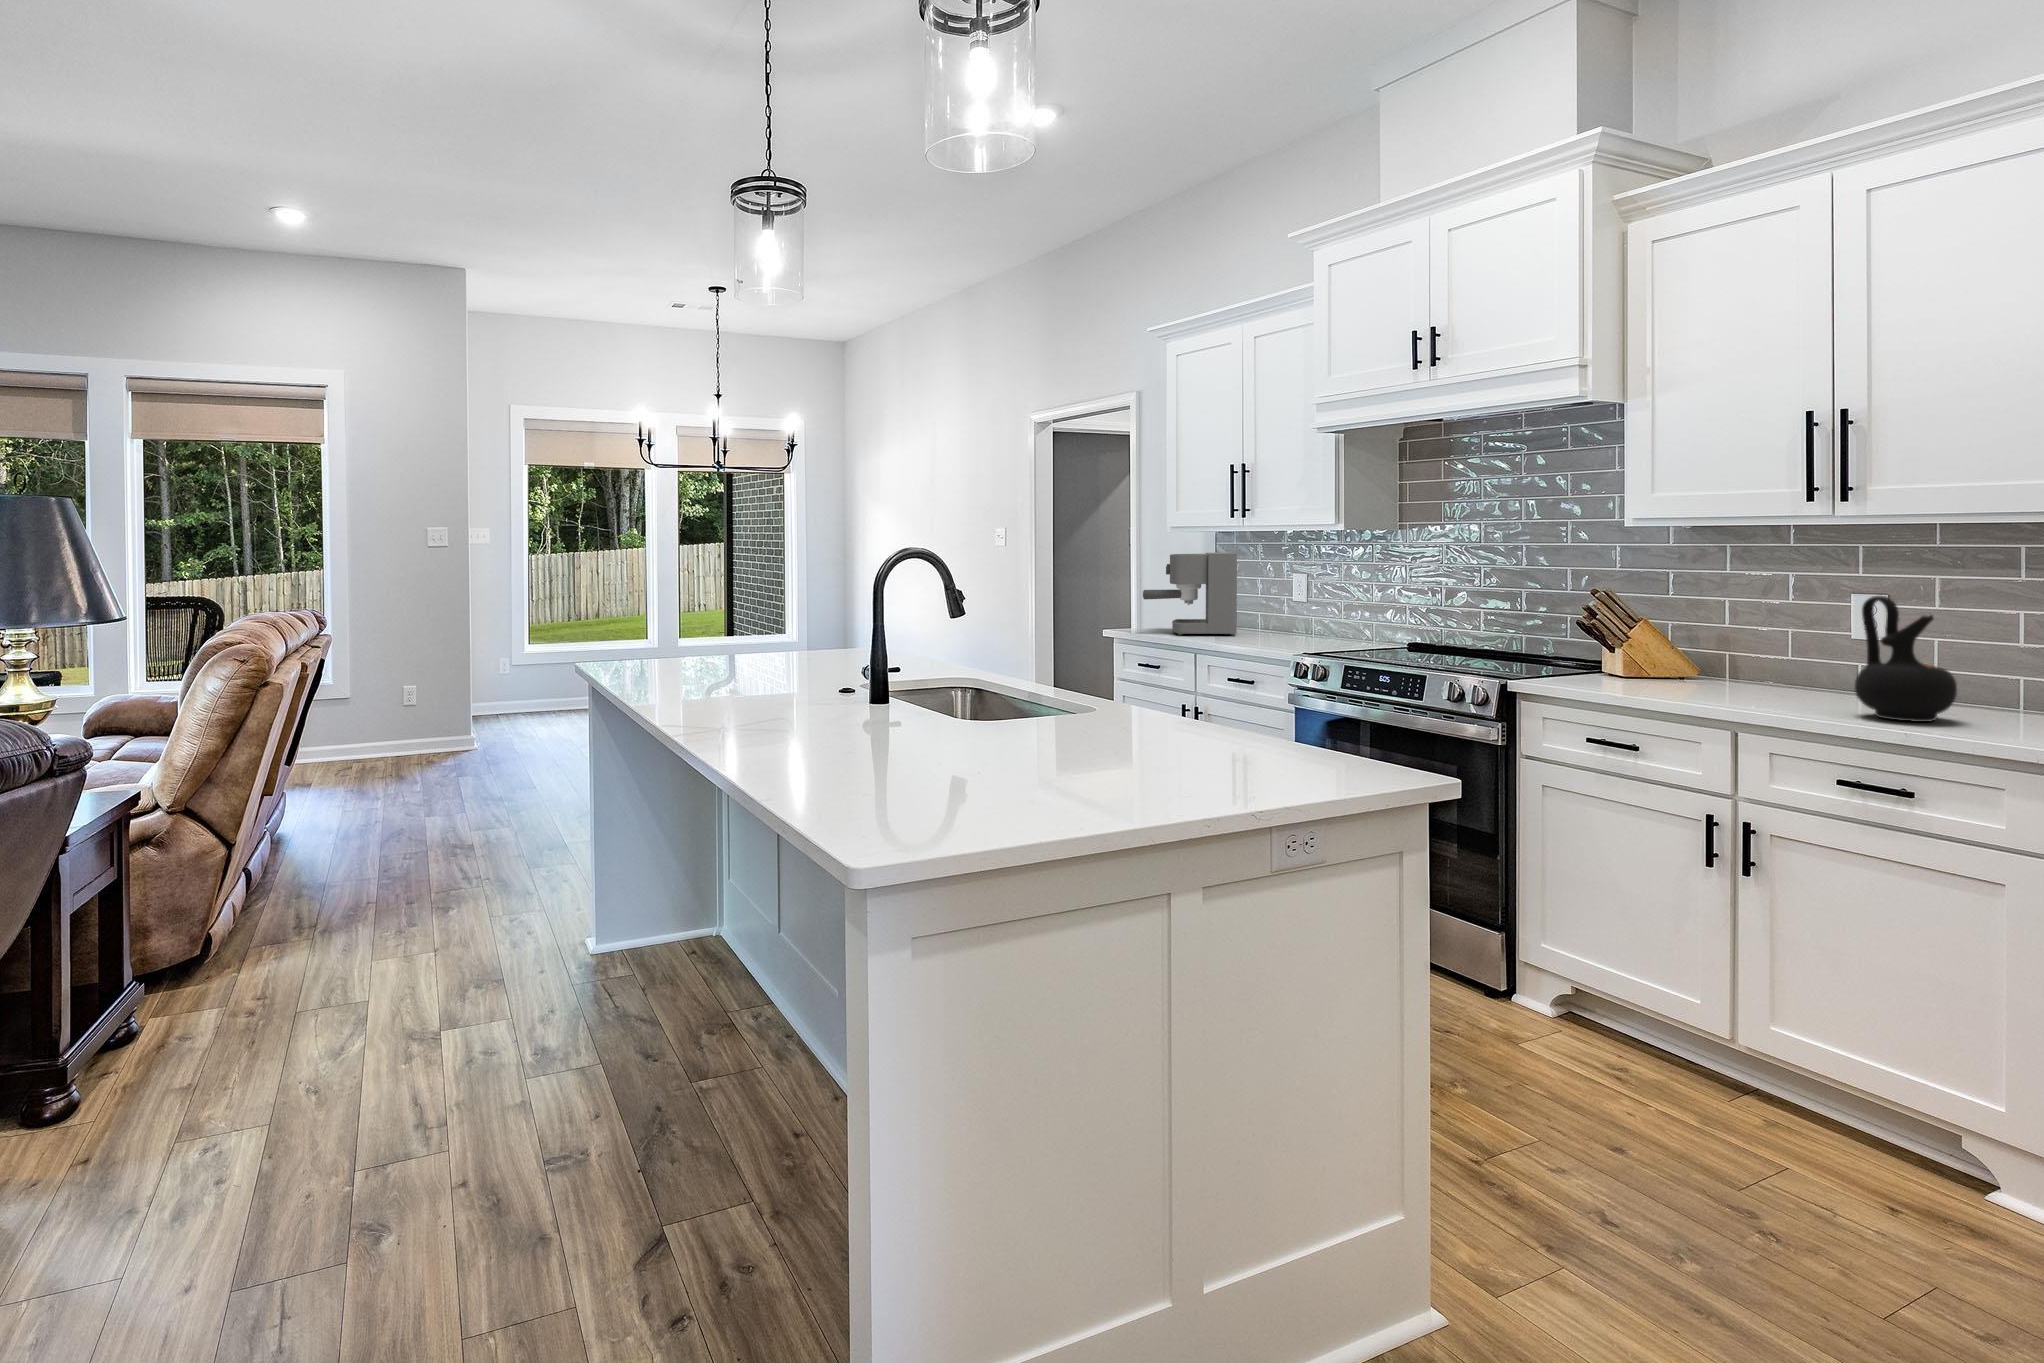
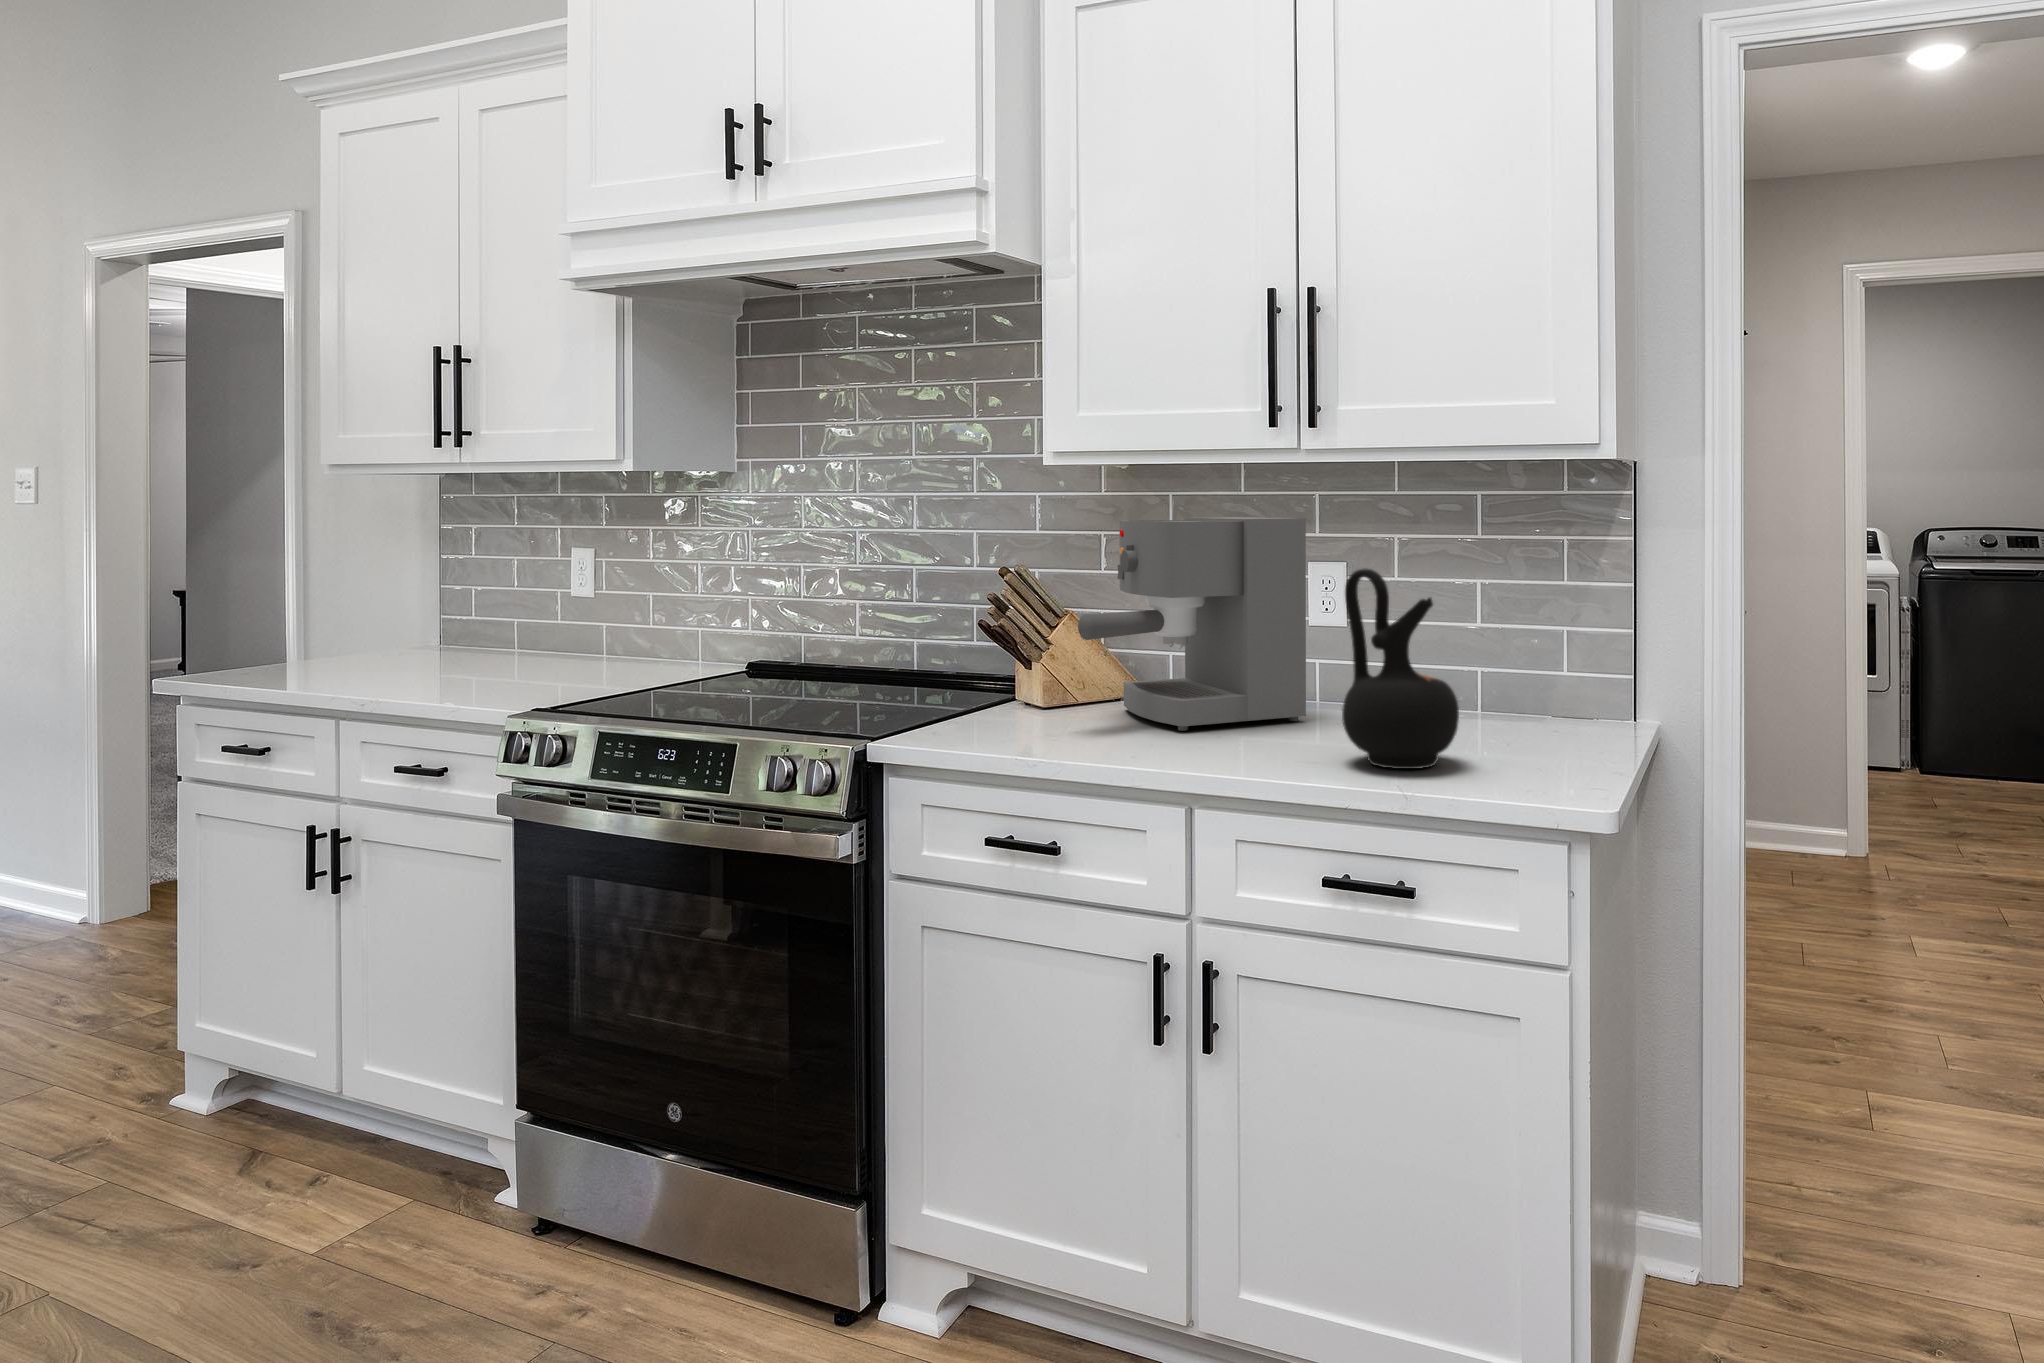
coffee maker: present [1143,552,1237,636] -> present [1078,517,1306,731]

